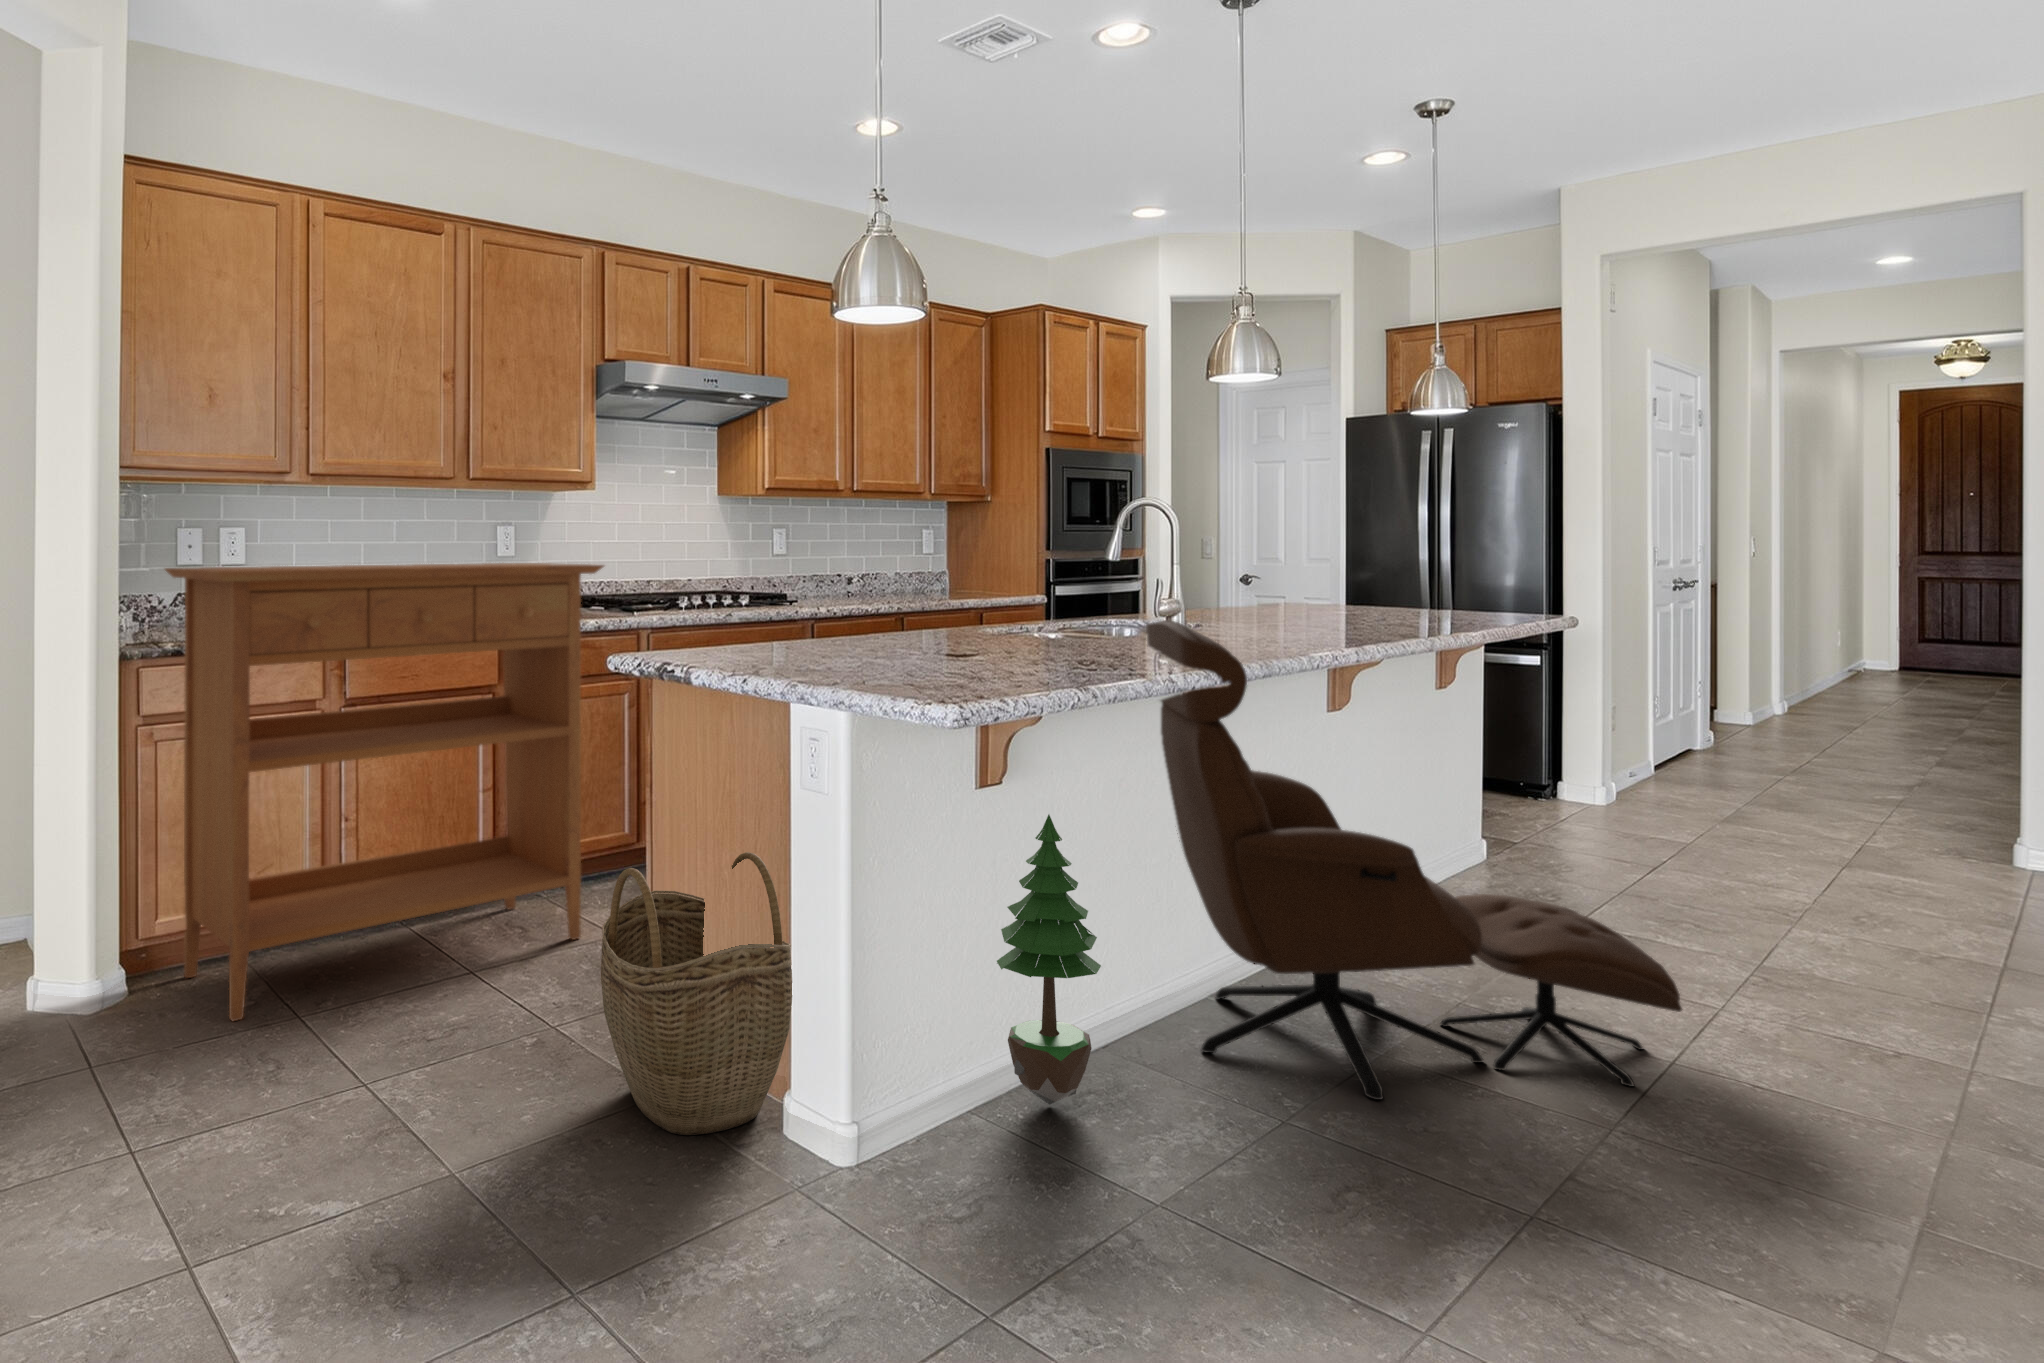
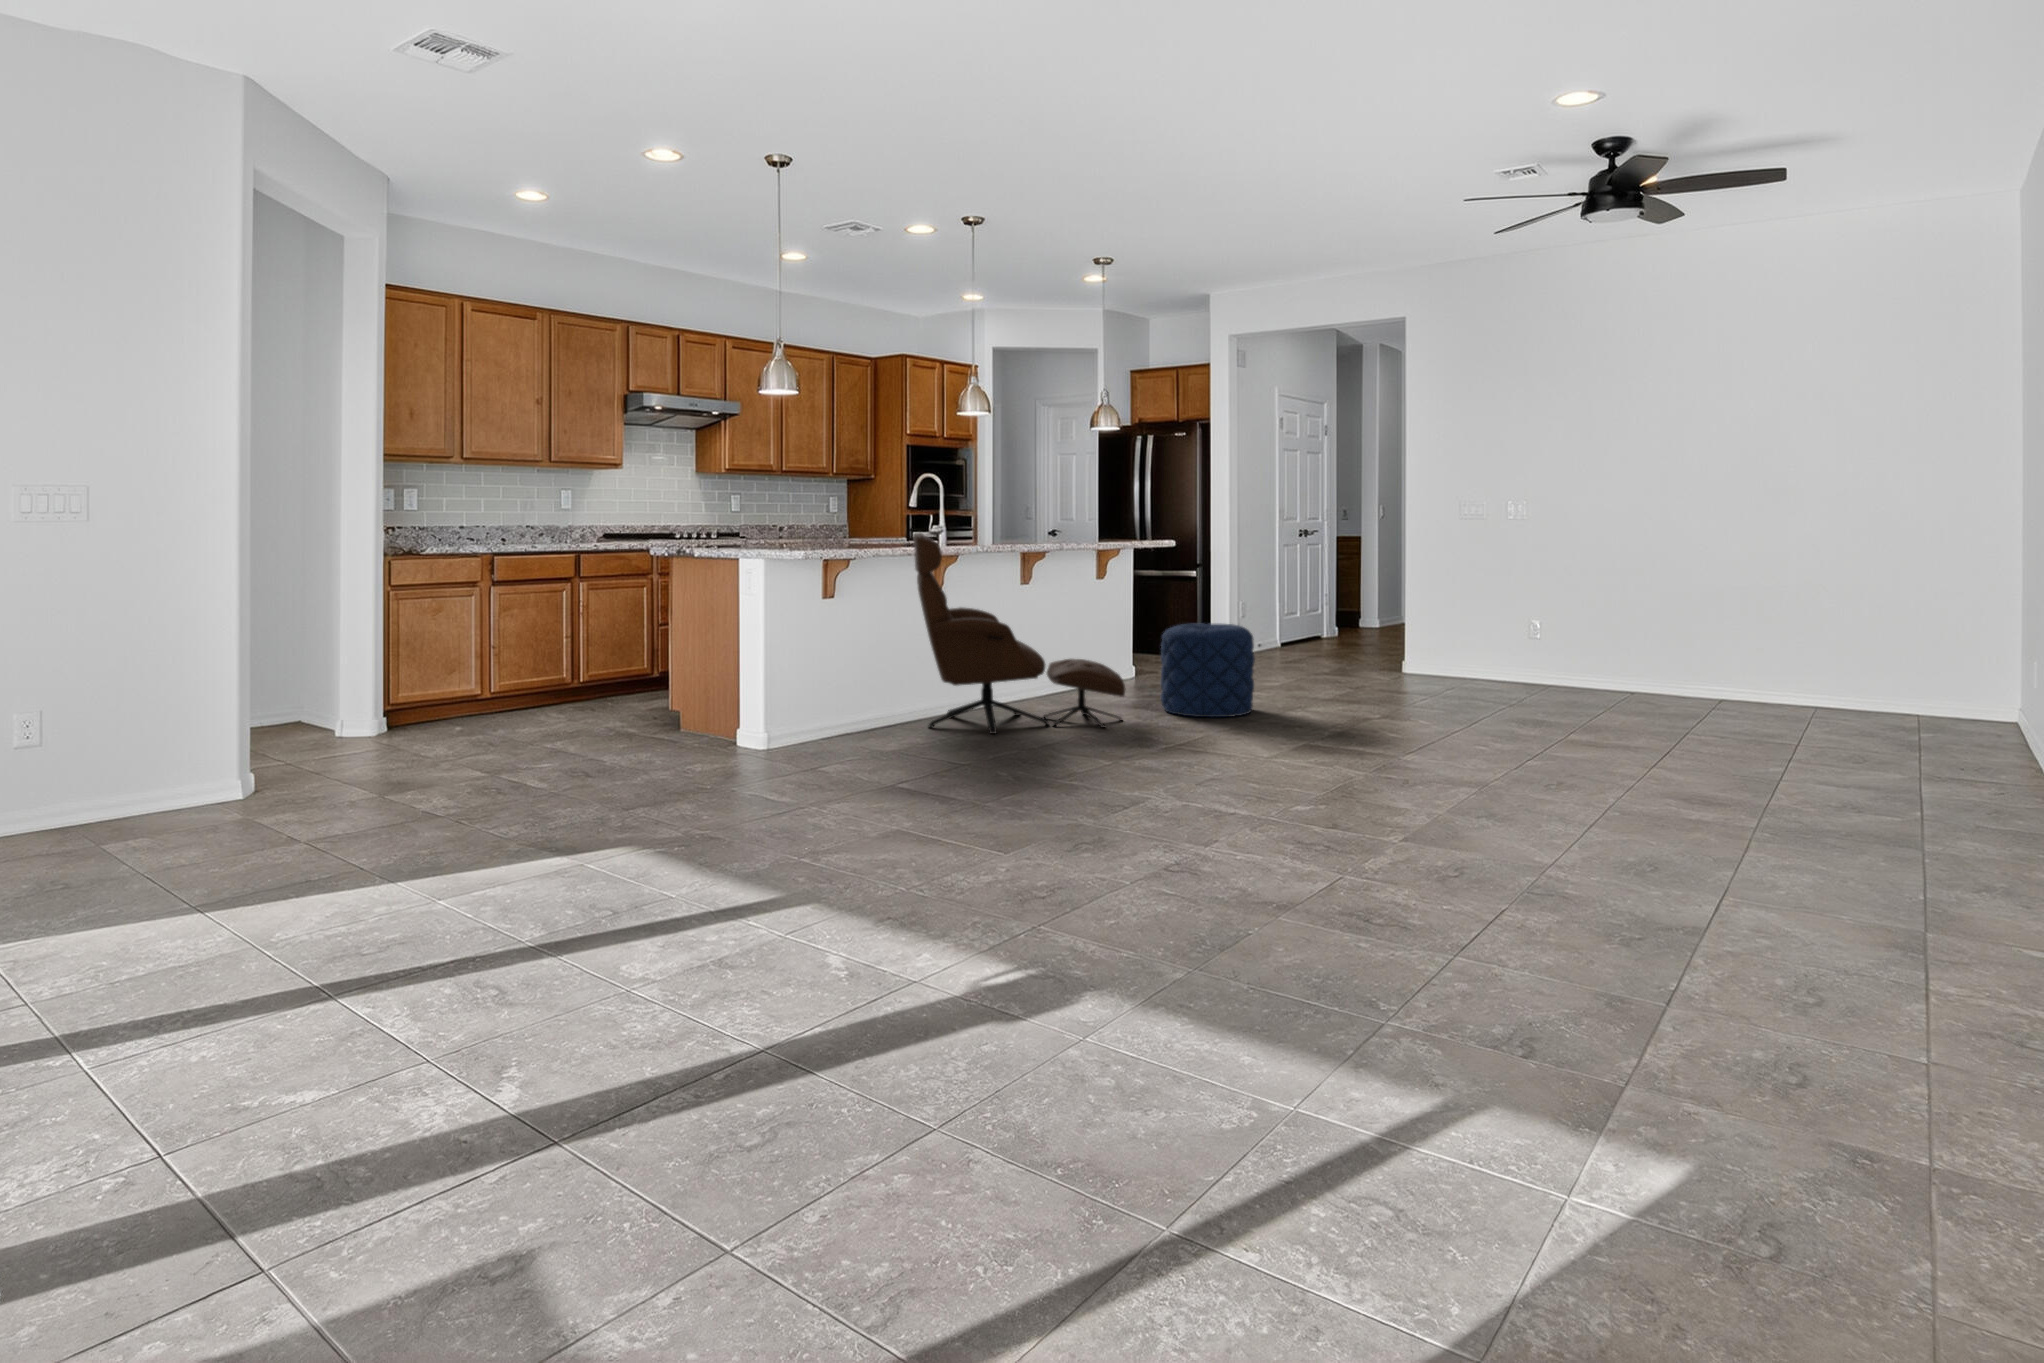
console table: present [165,563,604,1021] -> none [397,508,637,736]
pouf: none [1681,812,1944,1051] -> present [1160,624,1255,717]
potted tree: present [997,815,1101,1105] -> none [829,612,874,740]
woven basket: present [601,852,792,1135] -> none [647,635,737,751]

